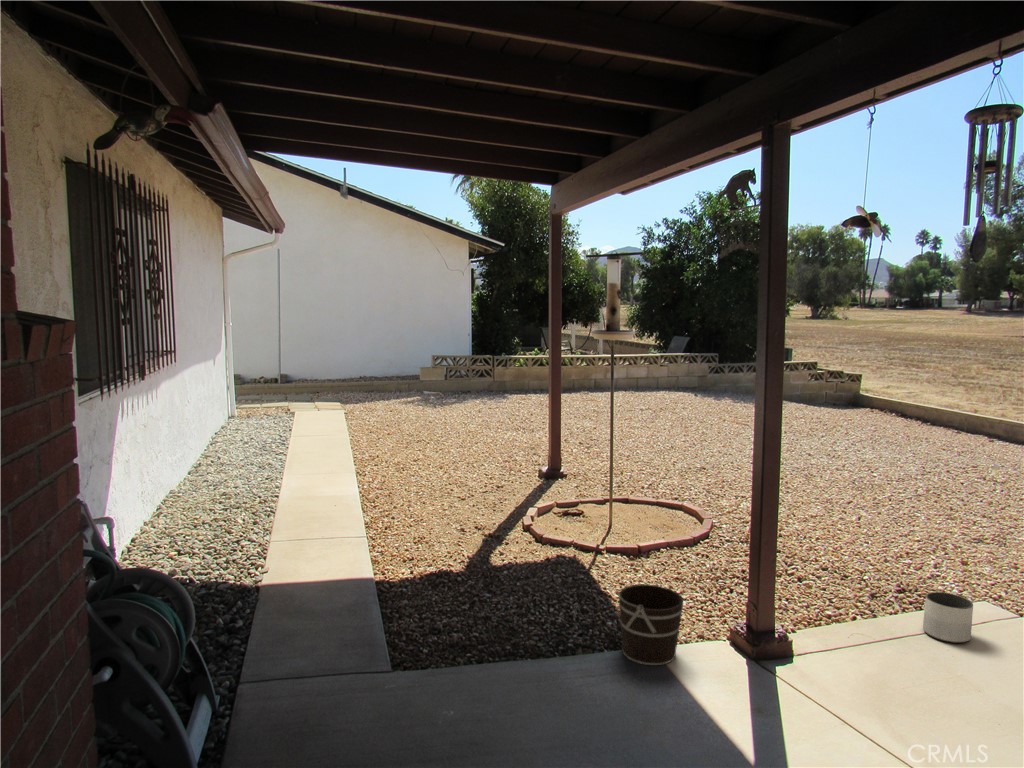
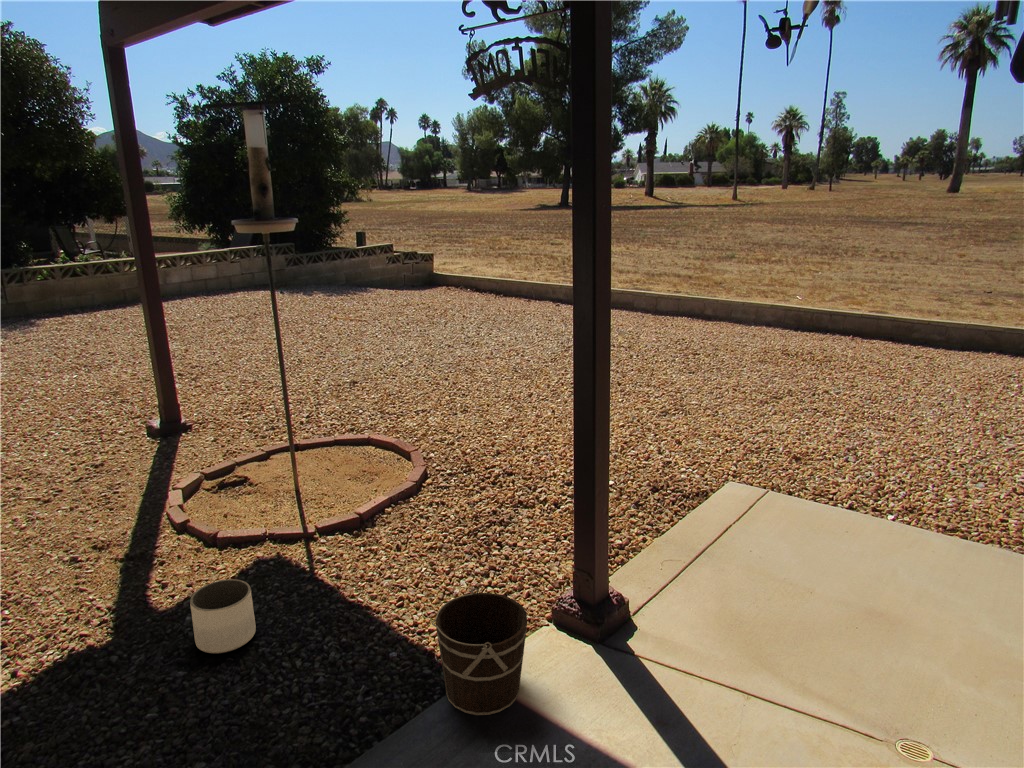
planter: present [923,592,973,643] -> present [190,579,256,654]

